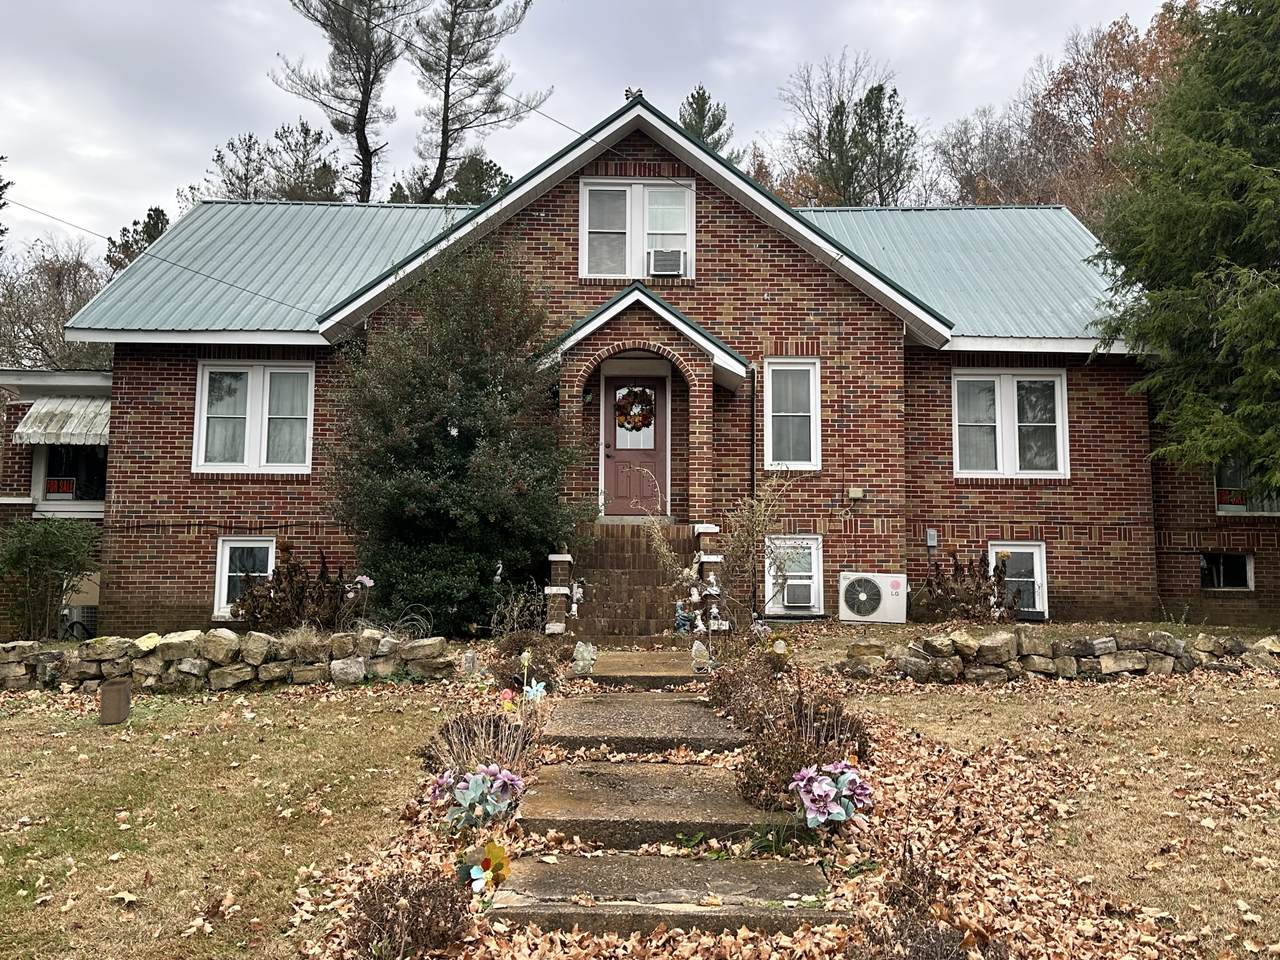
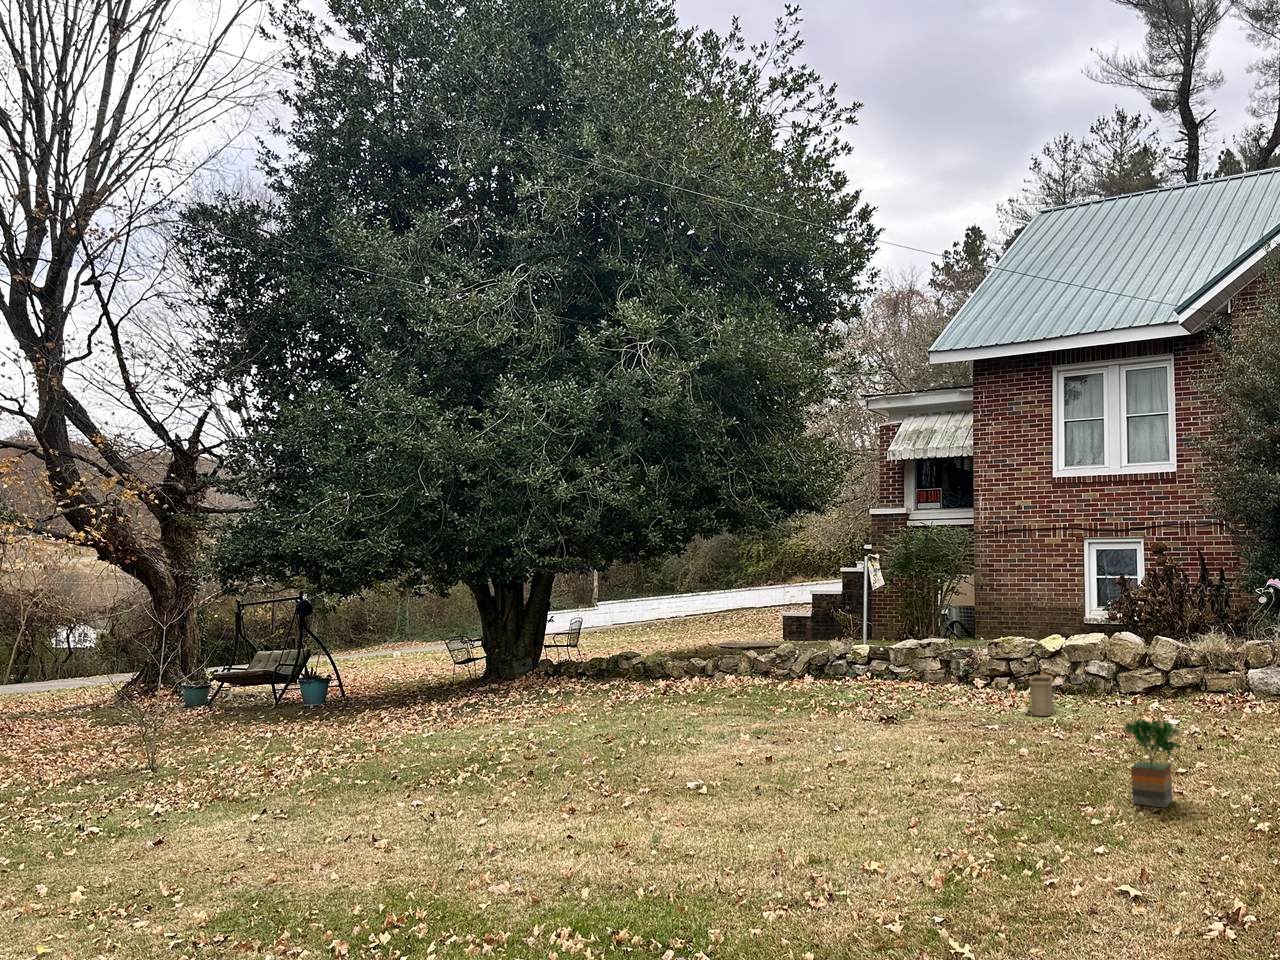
potted tree: none [156,721,220,818] -> present [1124,719,1180,808]

